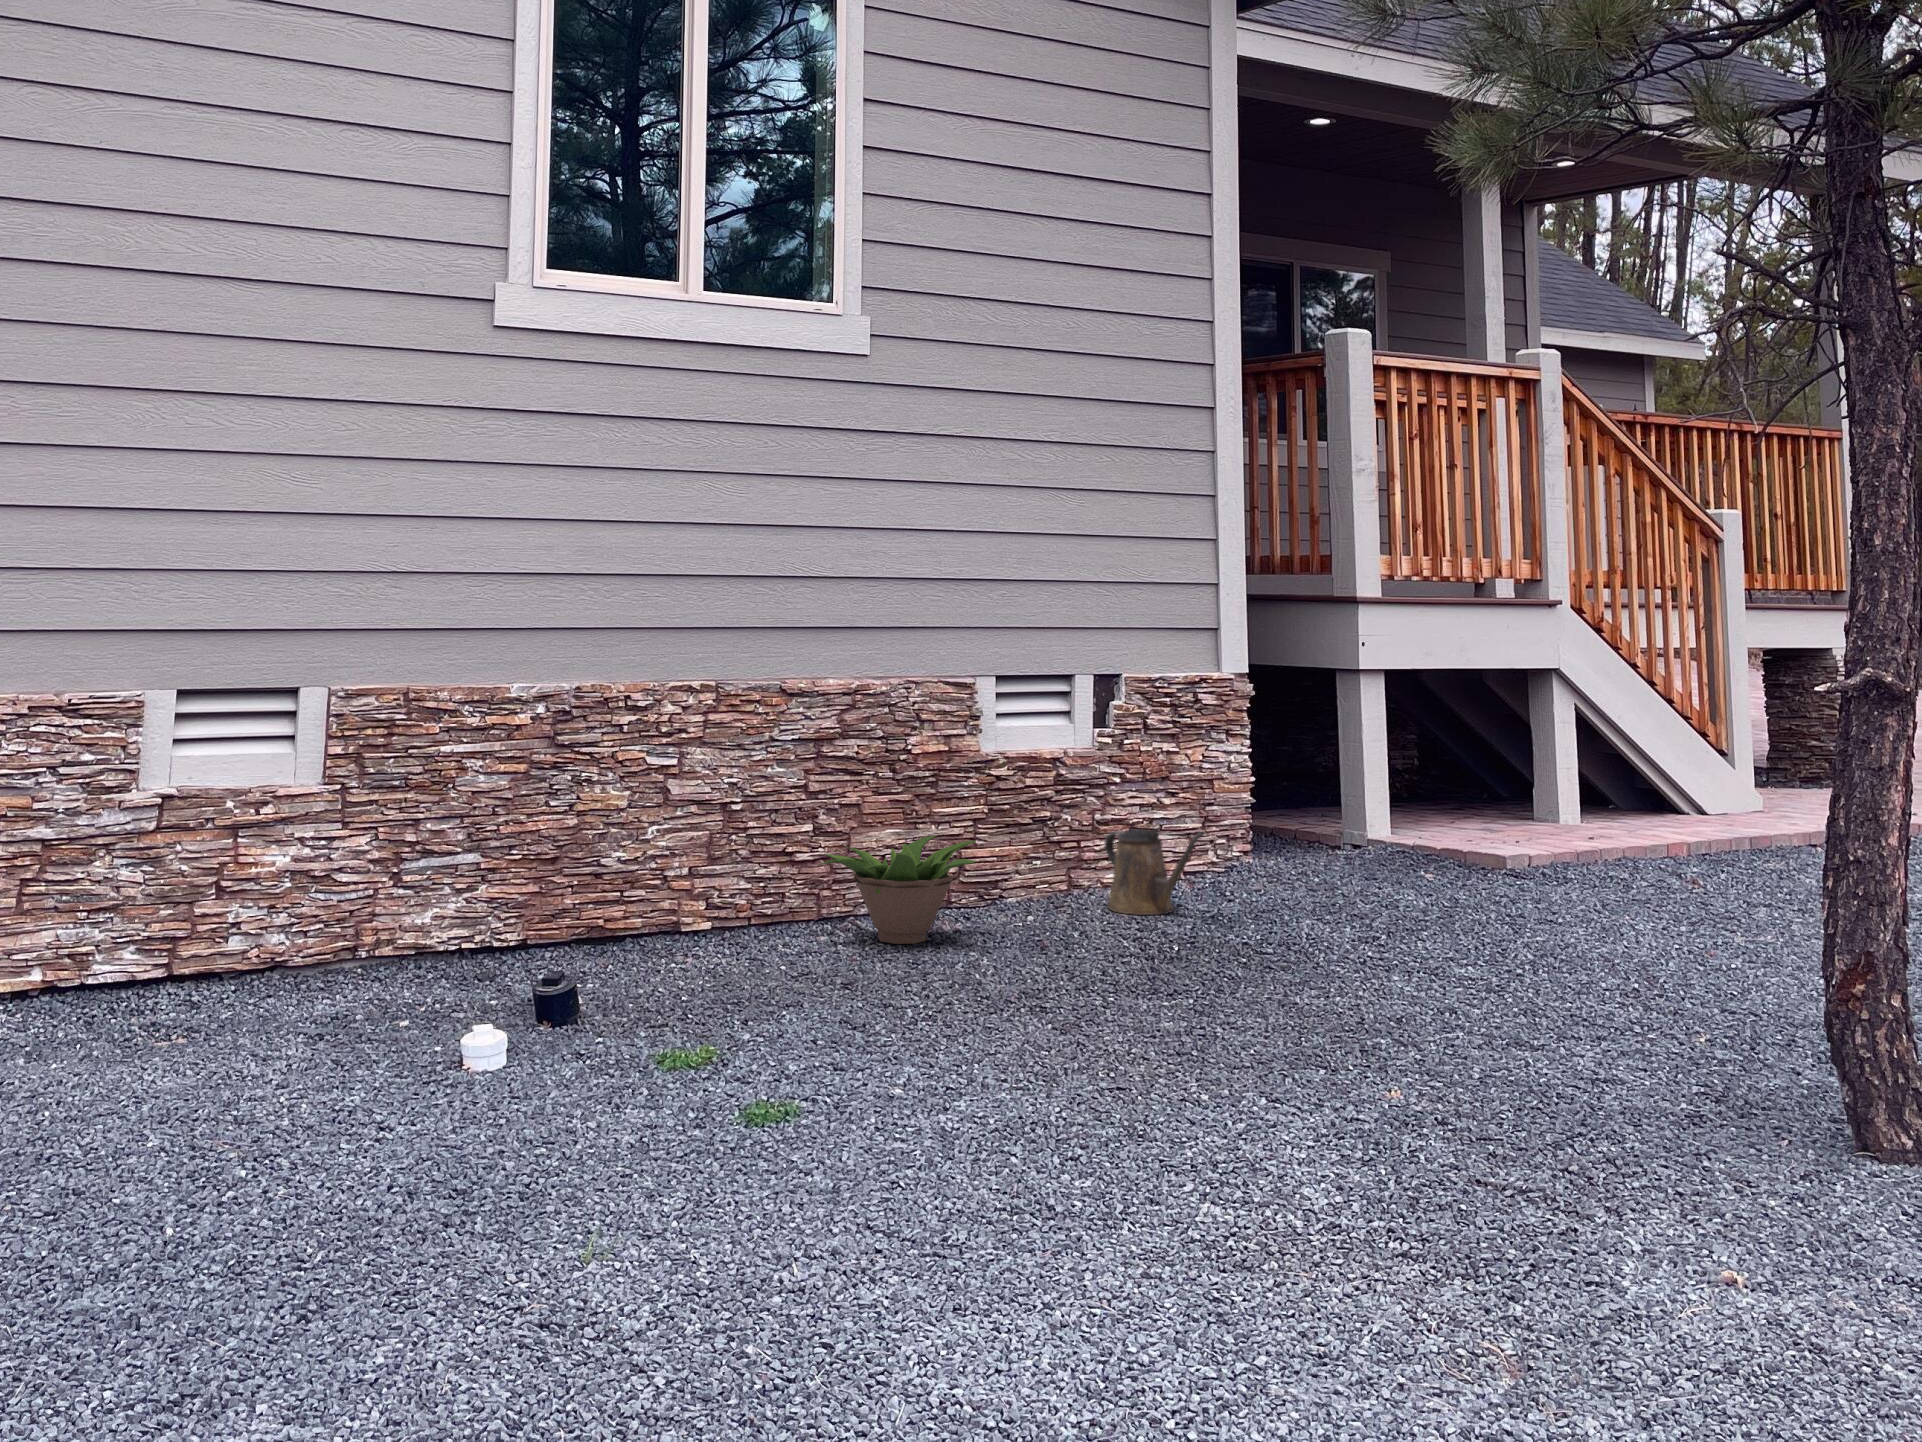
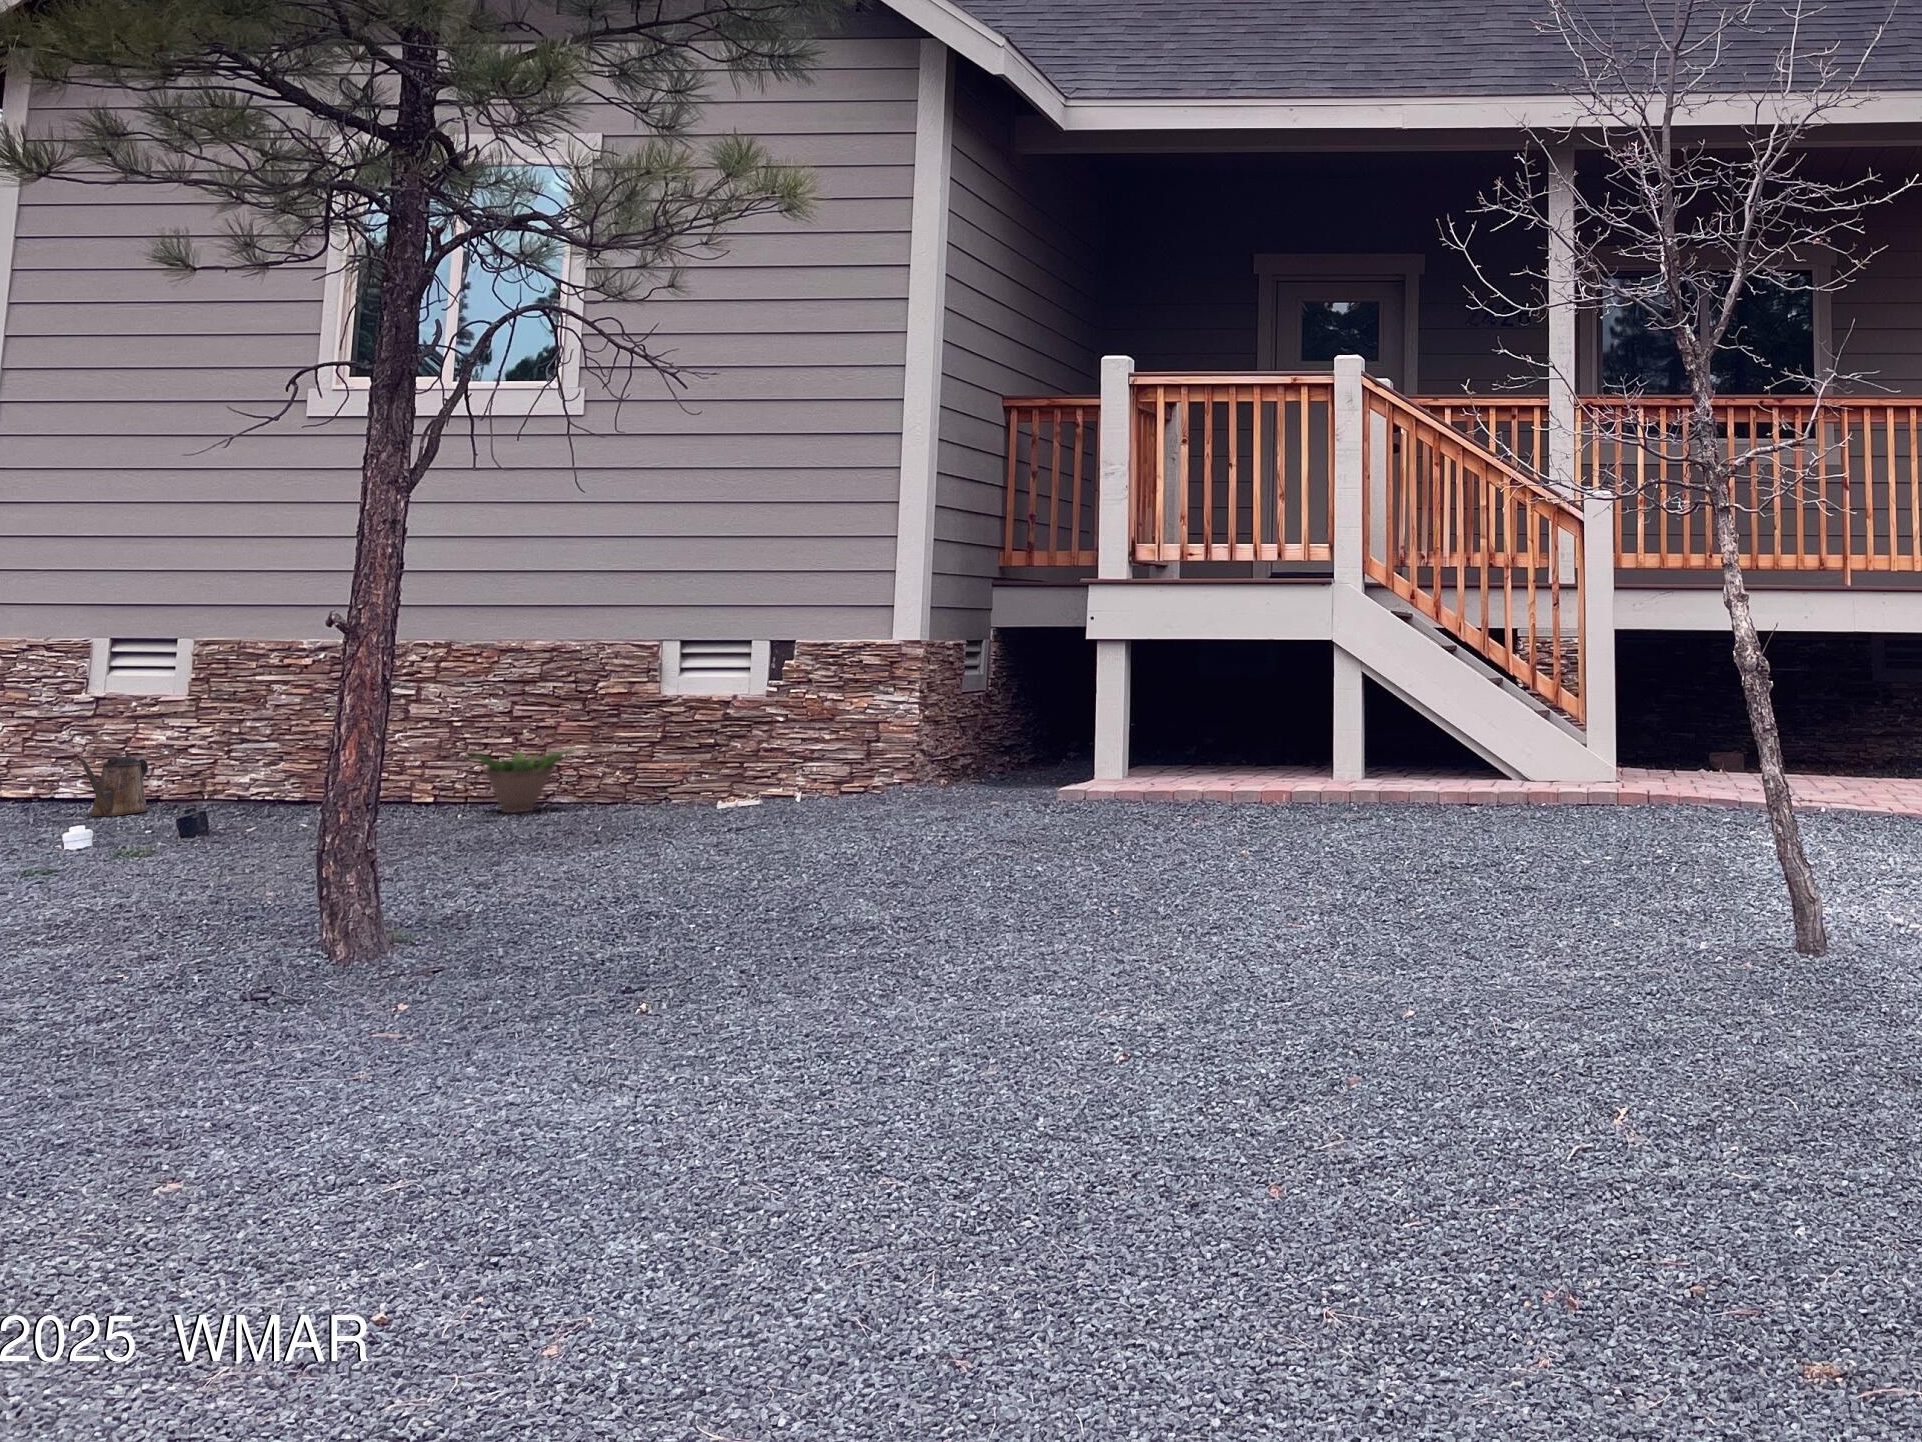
watering can: present [1104,829,1204,915] -> present [77,757,148,816]

